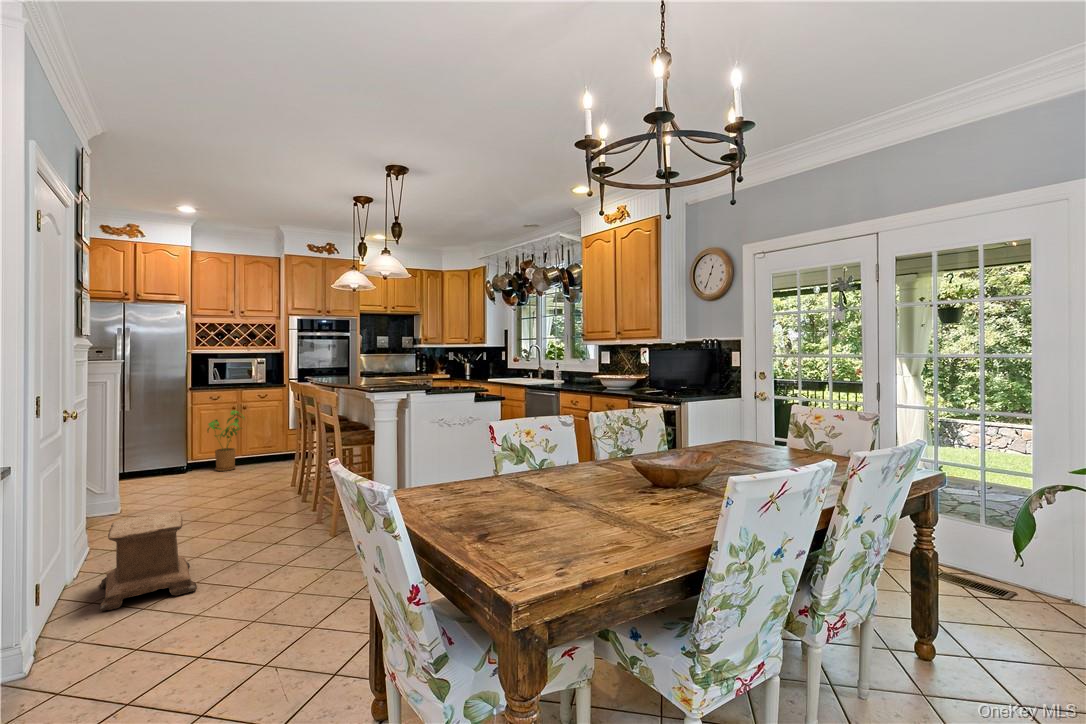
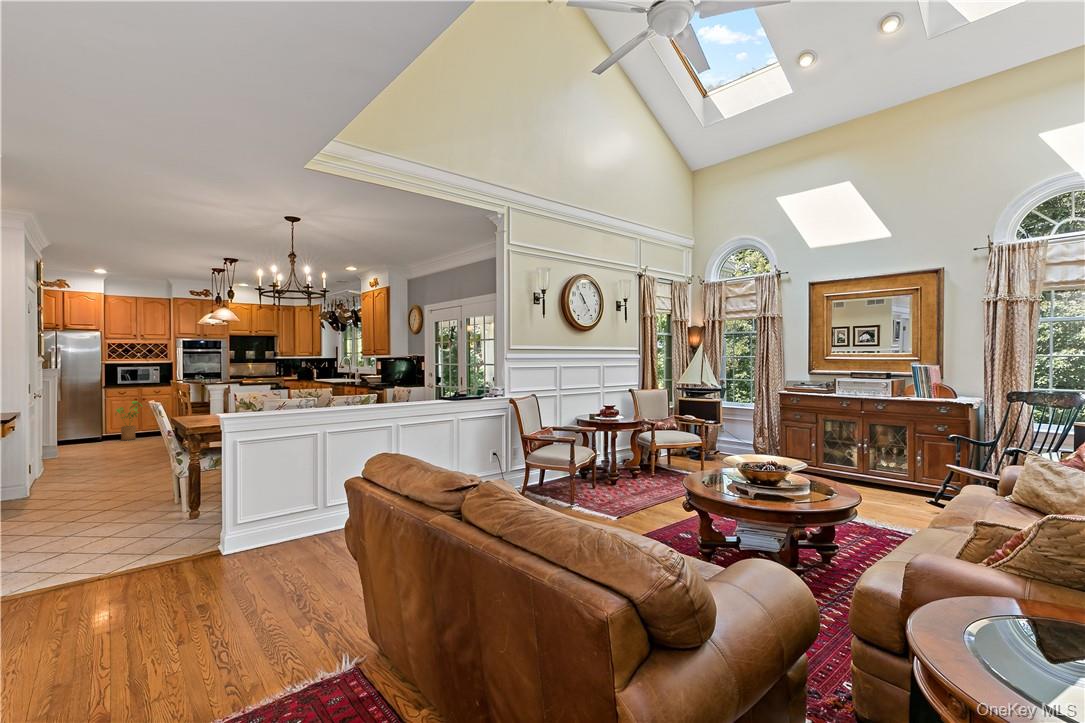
stool: present [100,511,197,611] -> none [43,446,96,487]

